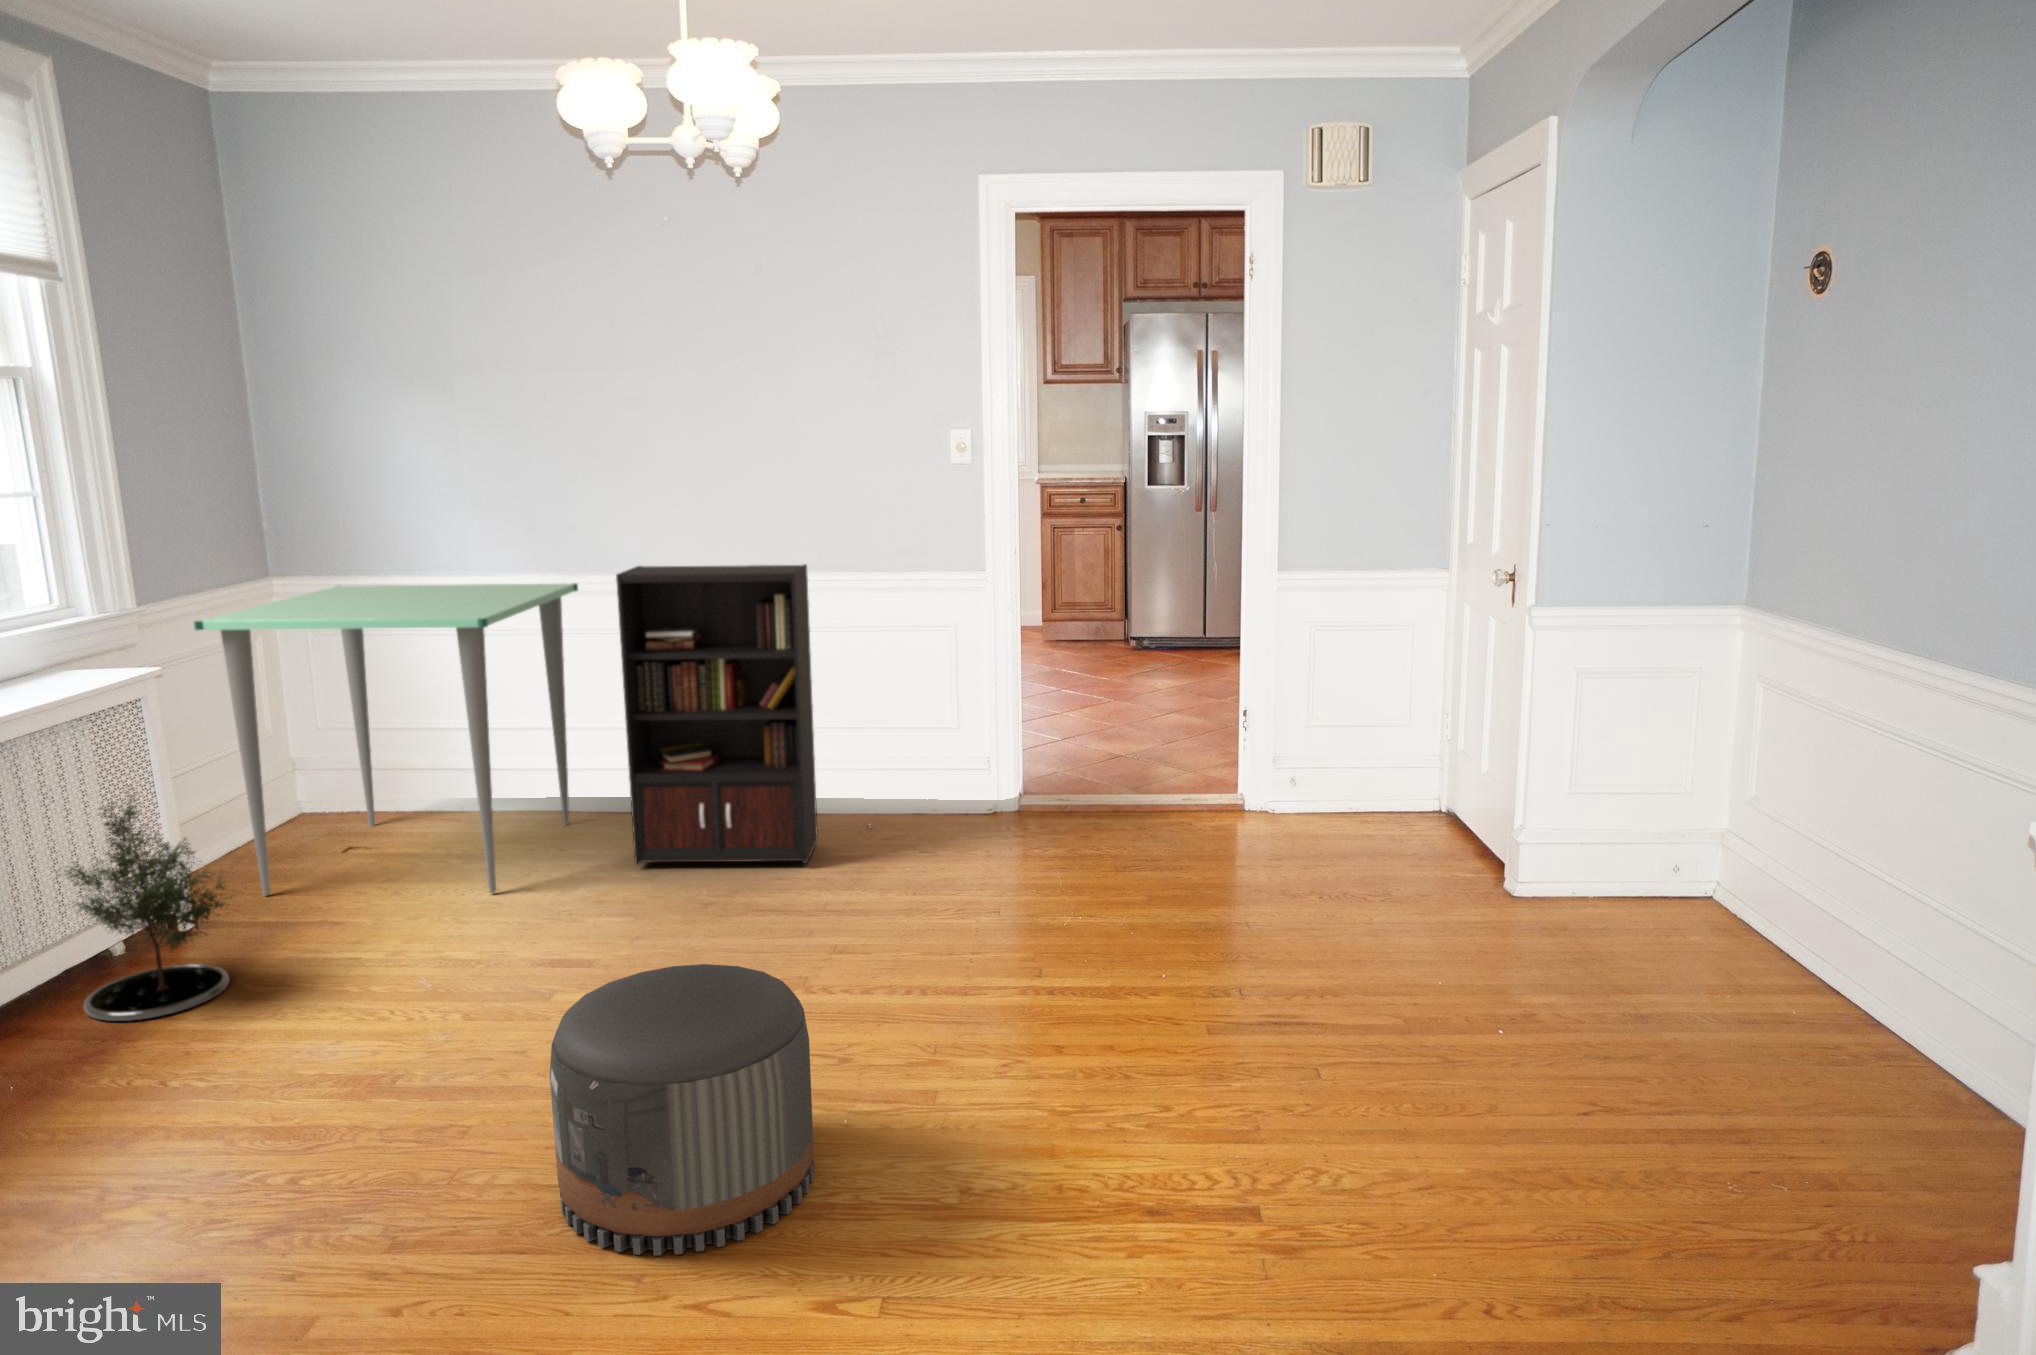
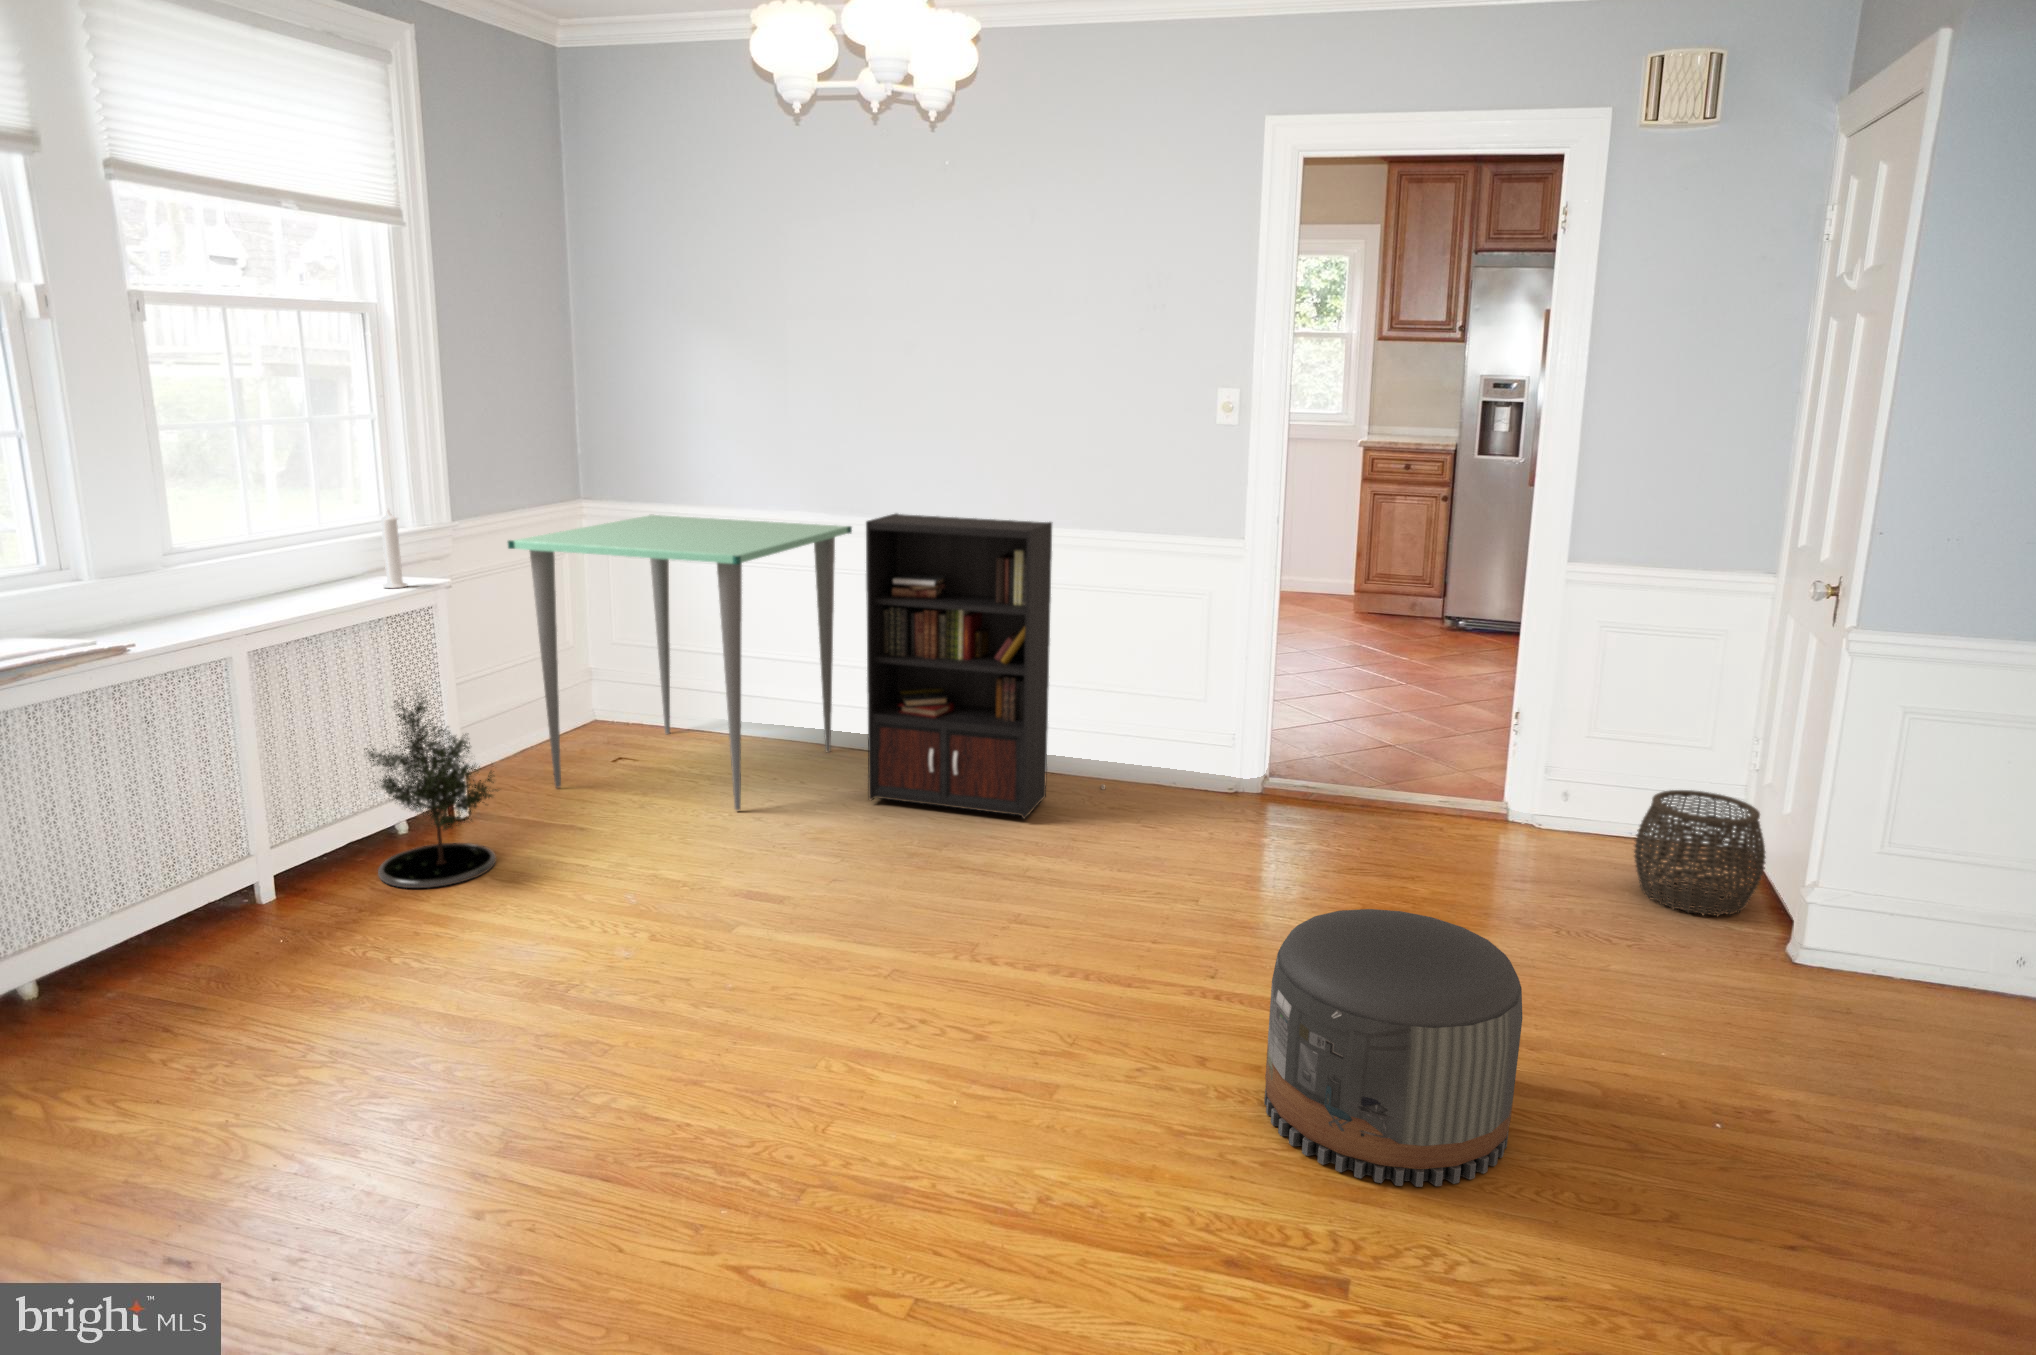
candle: none [49,591,85,683] -> present [381,509,407,588]
woven basket: none [1366,763,1473,870] -> present [1634,790,1765,916]
pouf: present [550,964,814,1255] -> present [1264,909,1522,1187]

